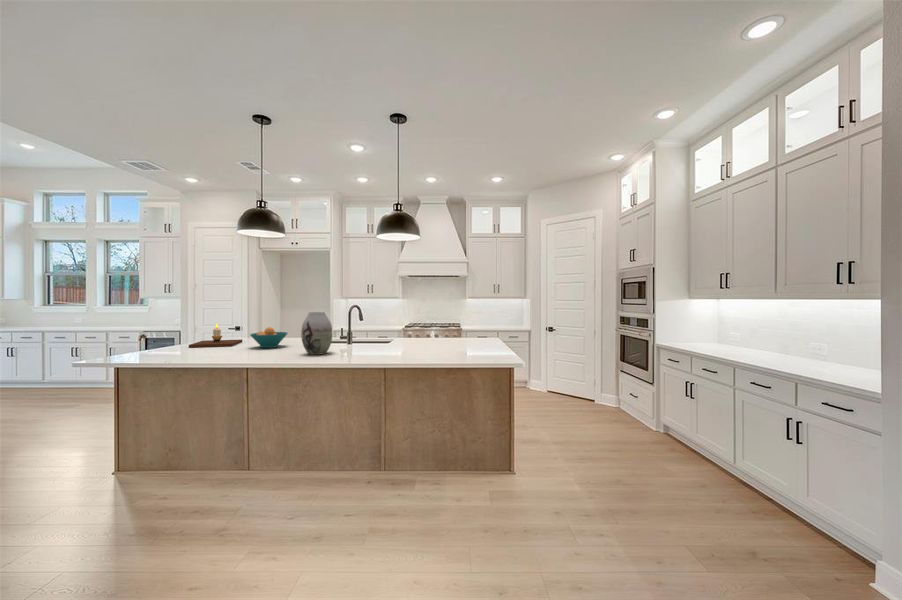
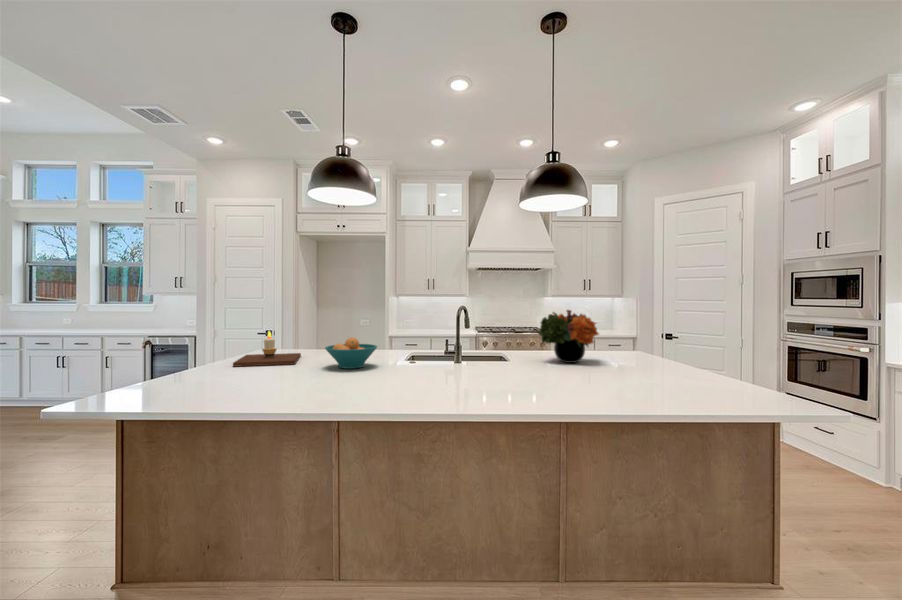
flower arrangement: none [401,308,444,344] -> present [538,310,599,363]
vase: present [301,312,333,355] -> none [420,316,466,384]

